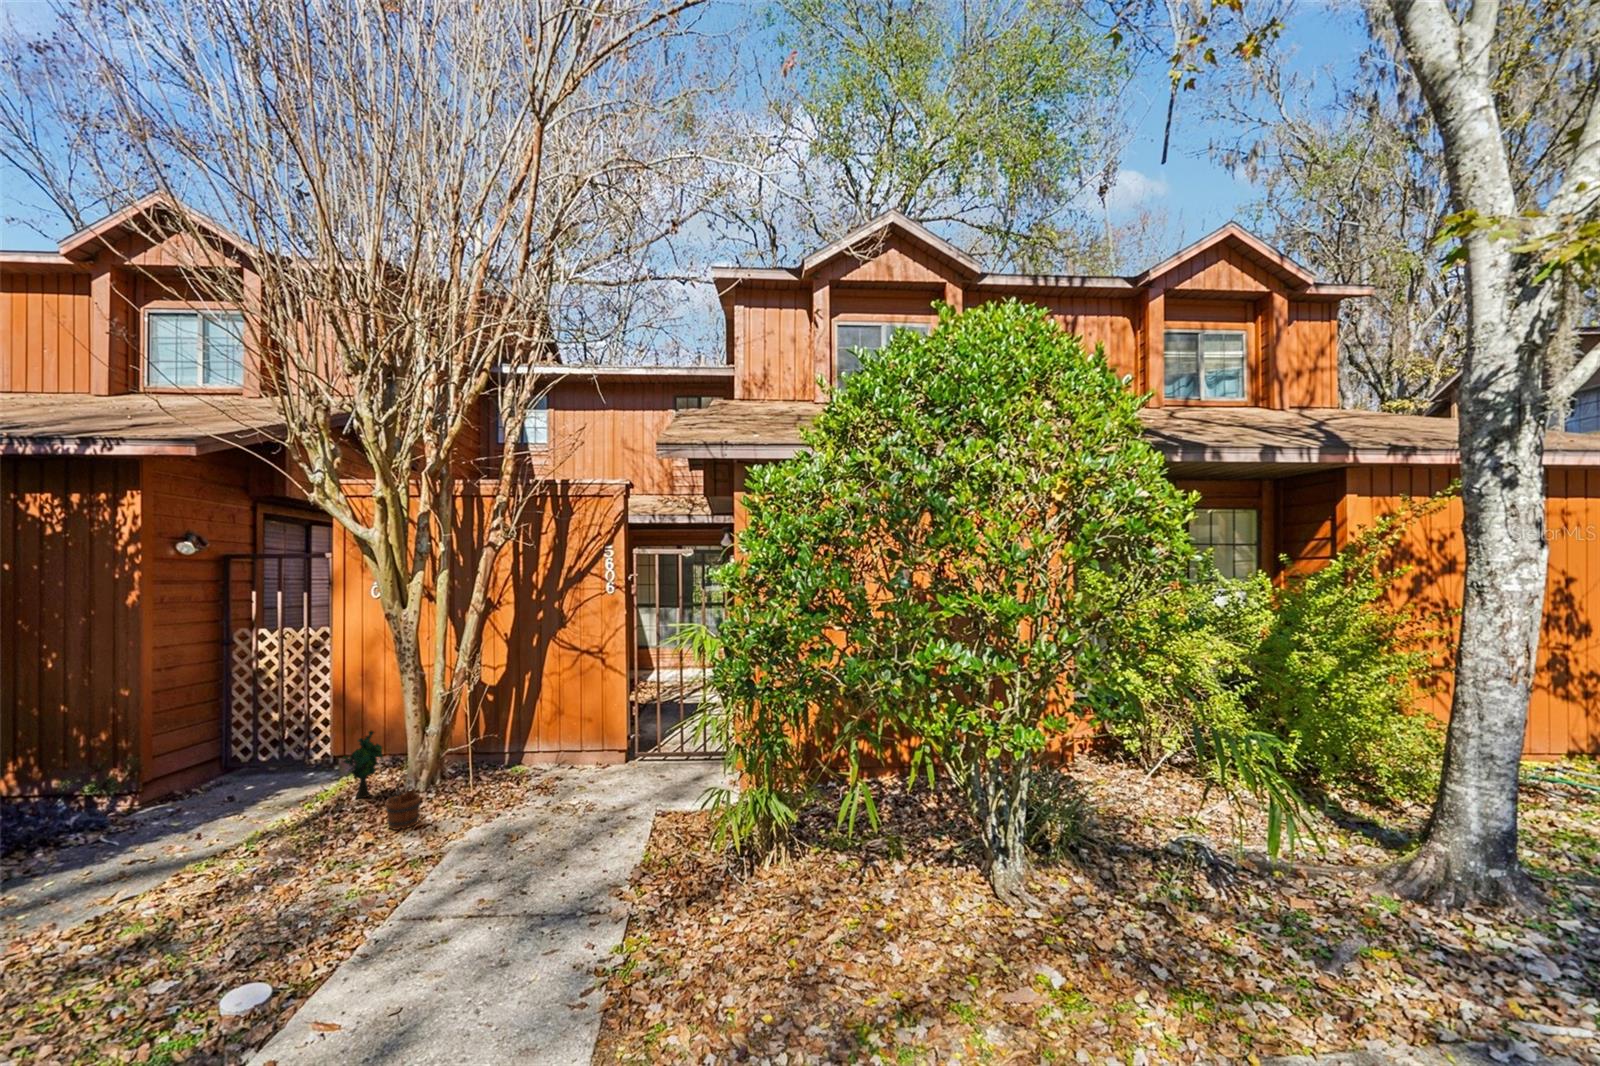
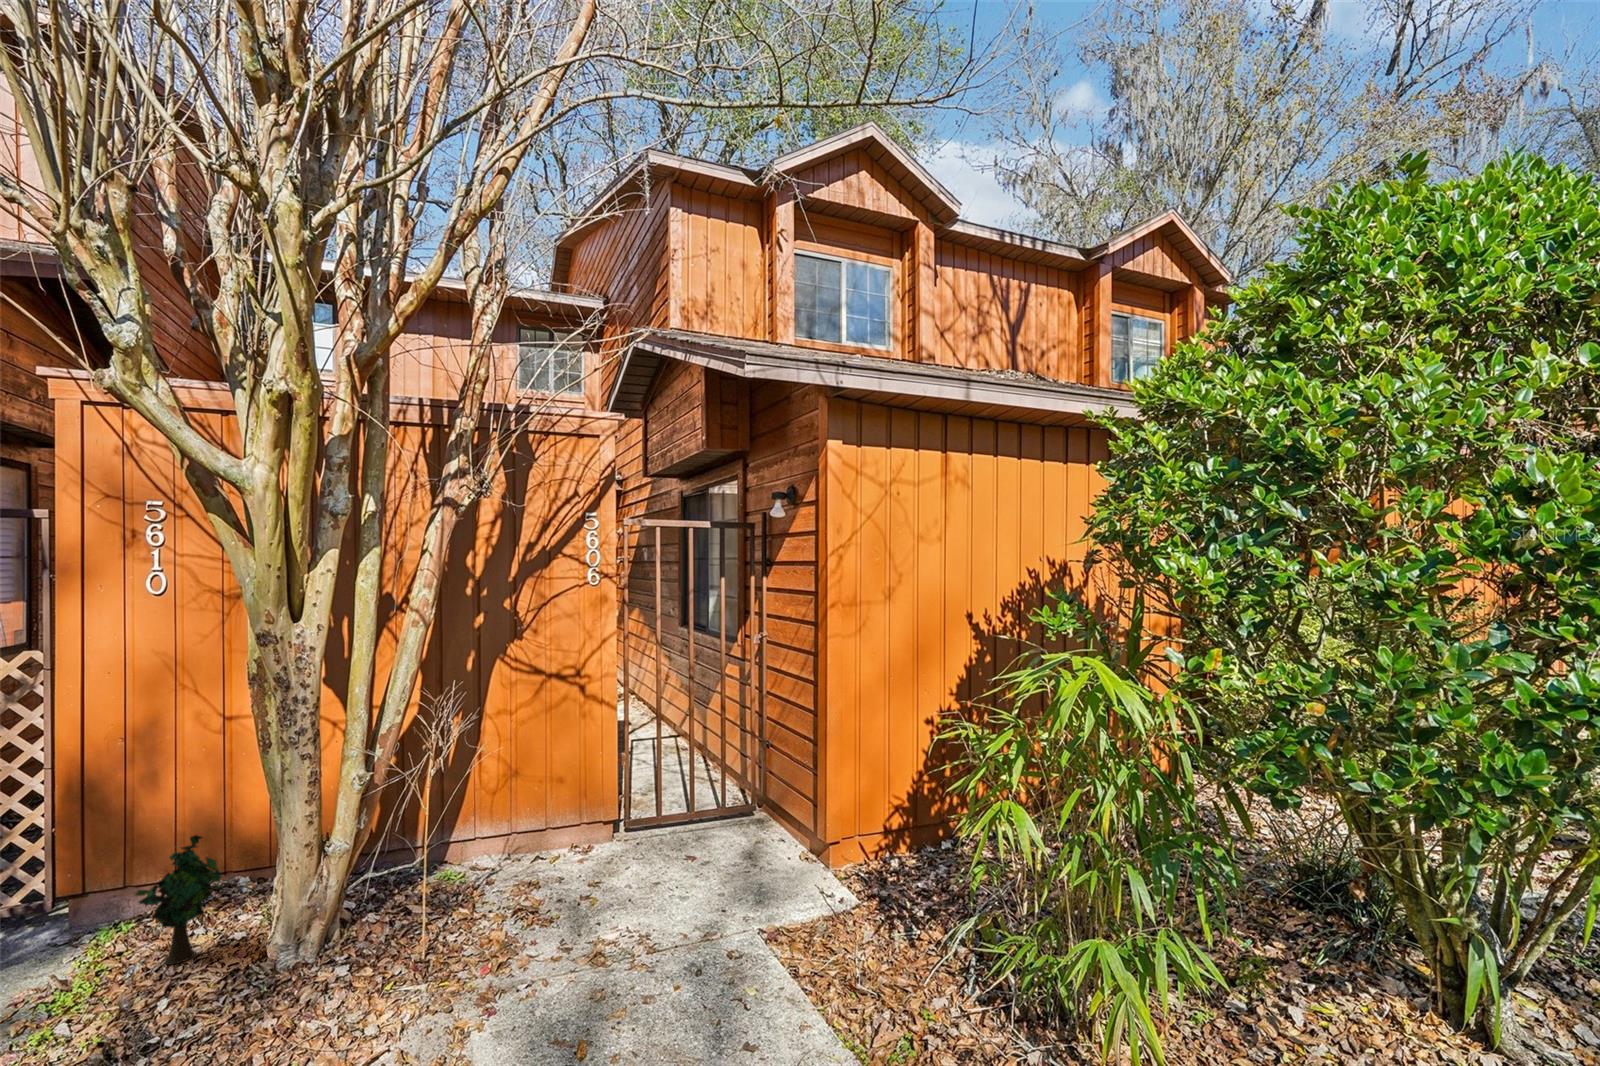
wooden bucket: present [386,774,421,830] -> none [287,908,353,1017]

